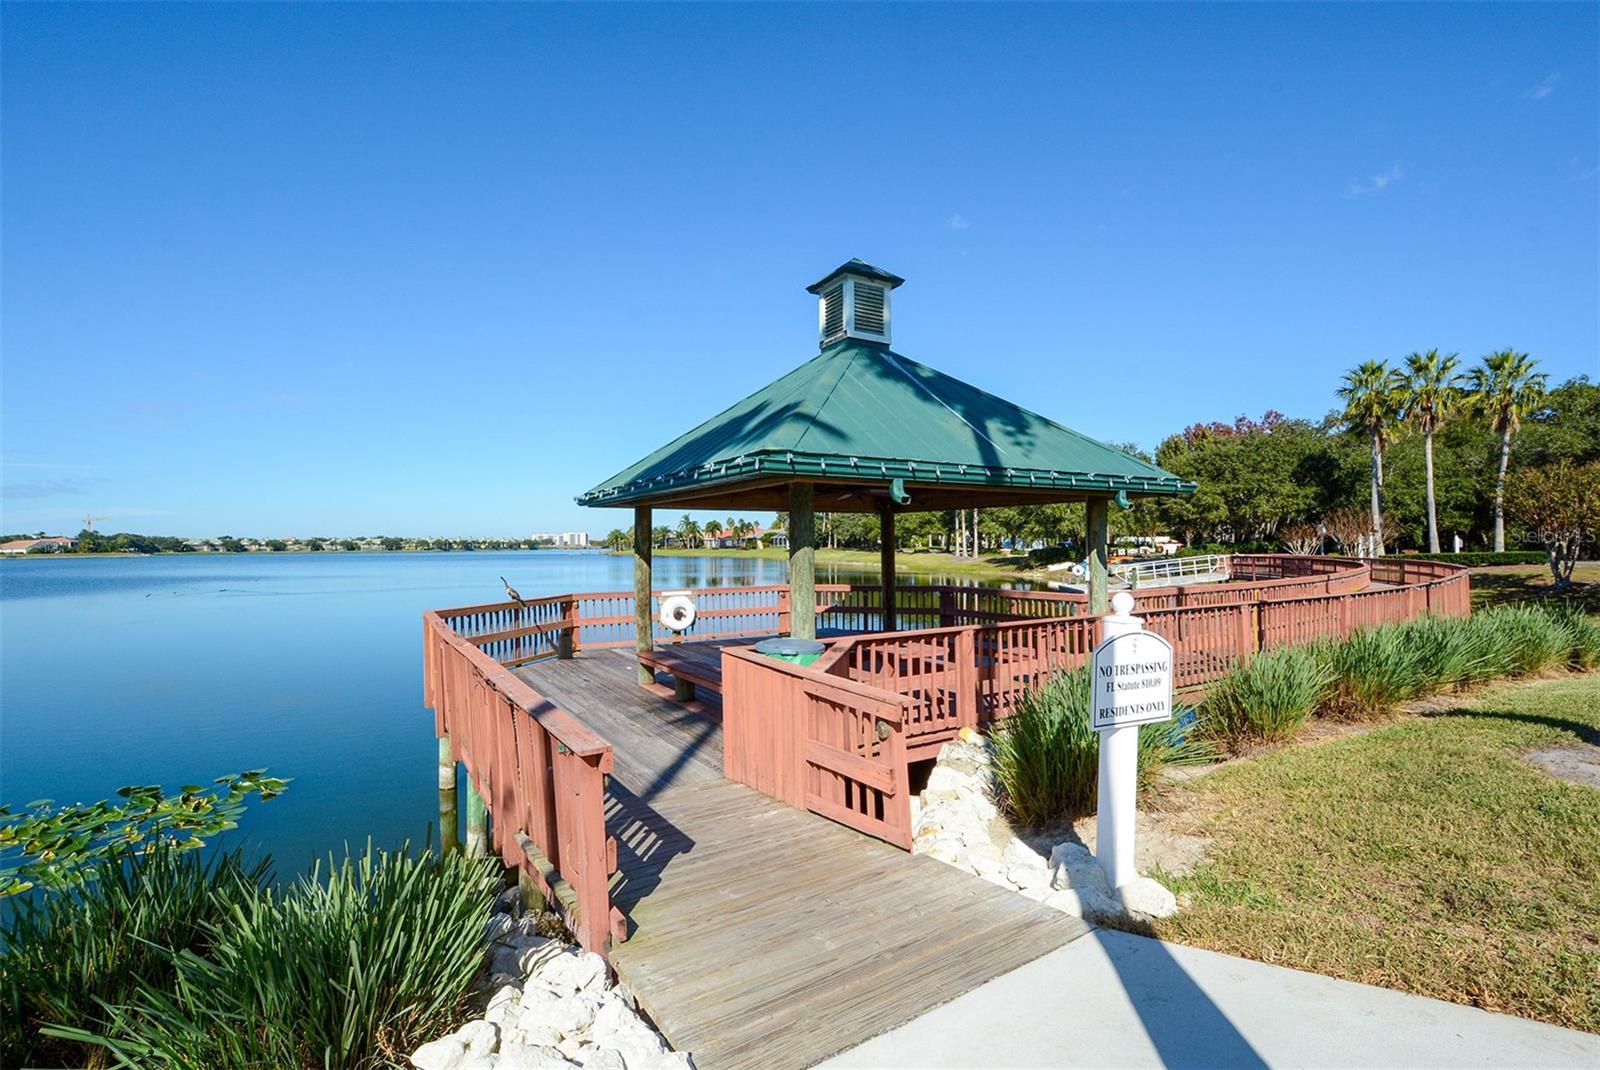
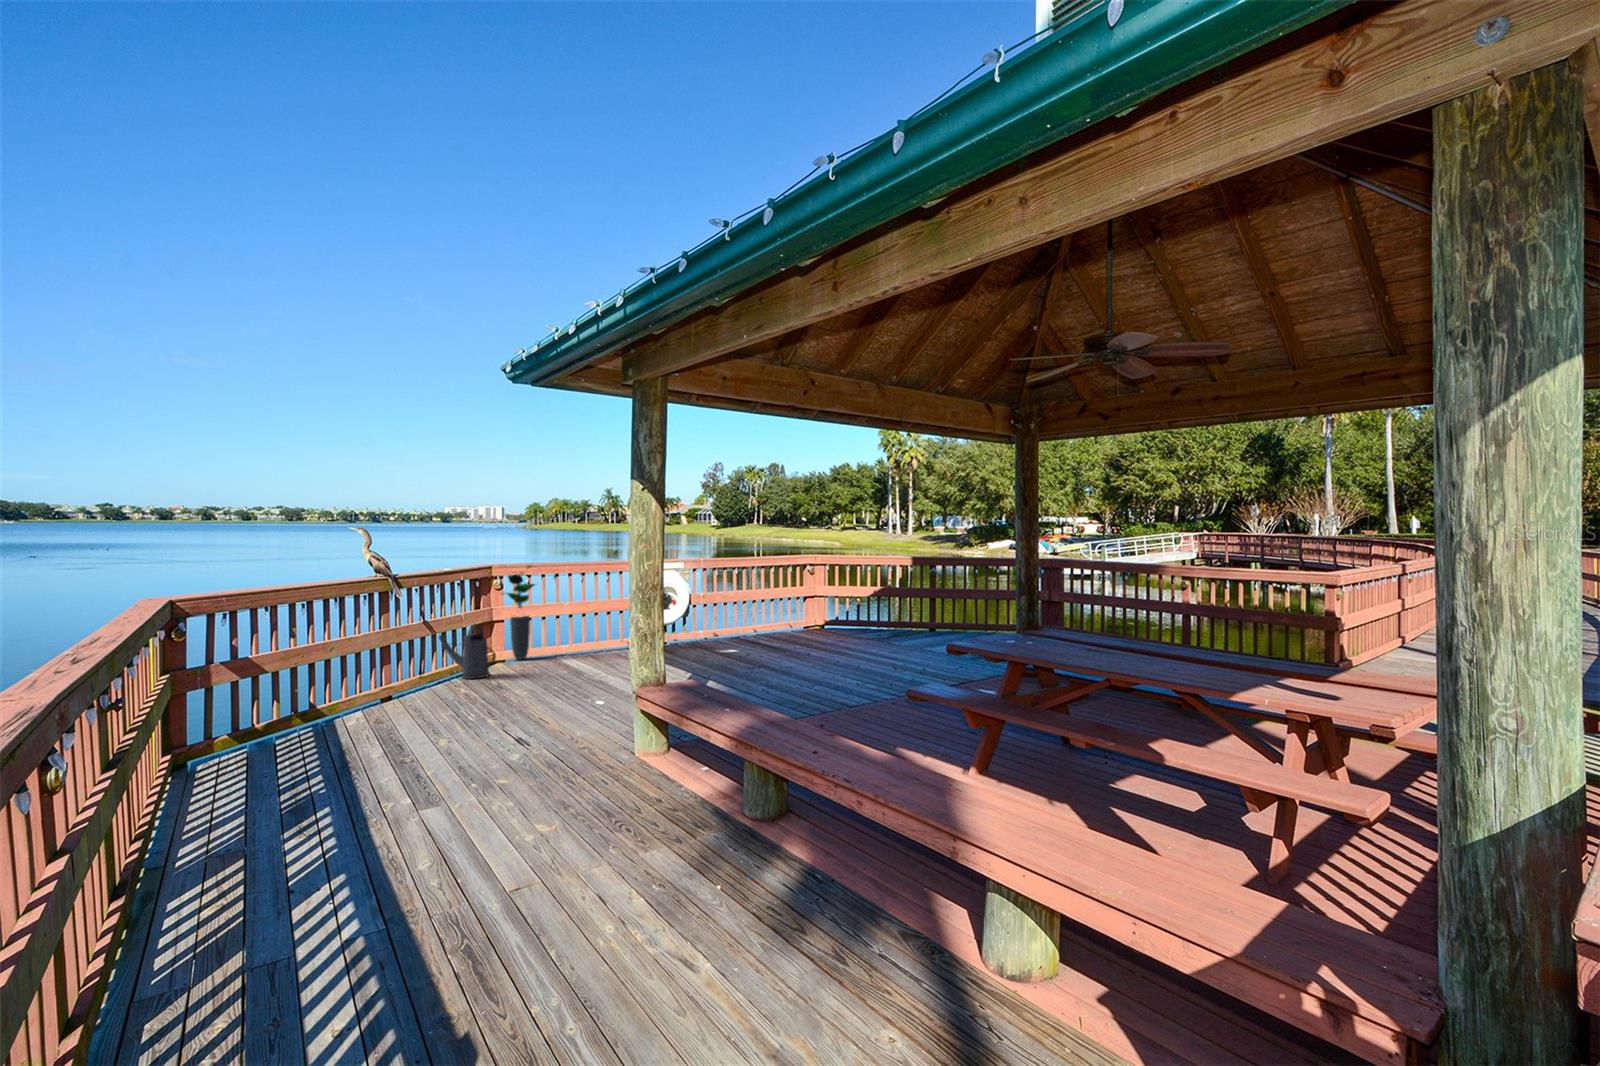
potted plant: none [576,592,603,651] -> present [507,565,535,660]

